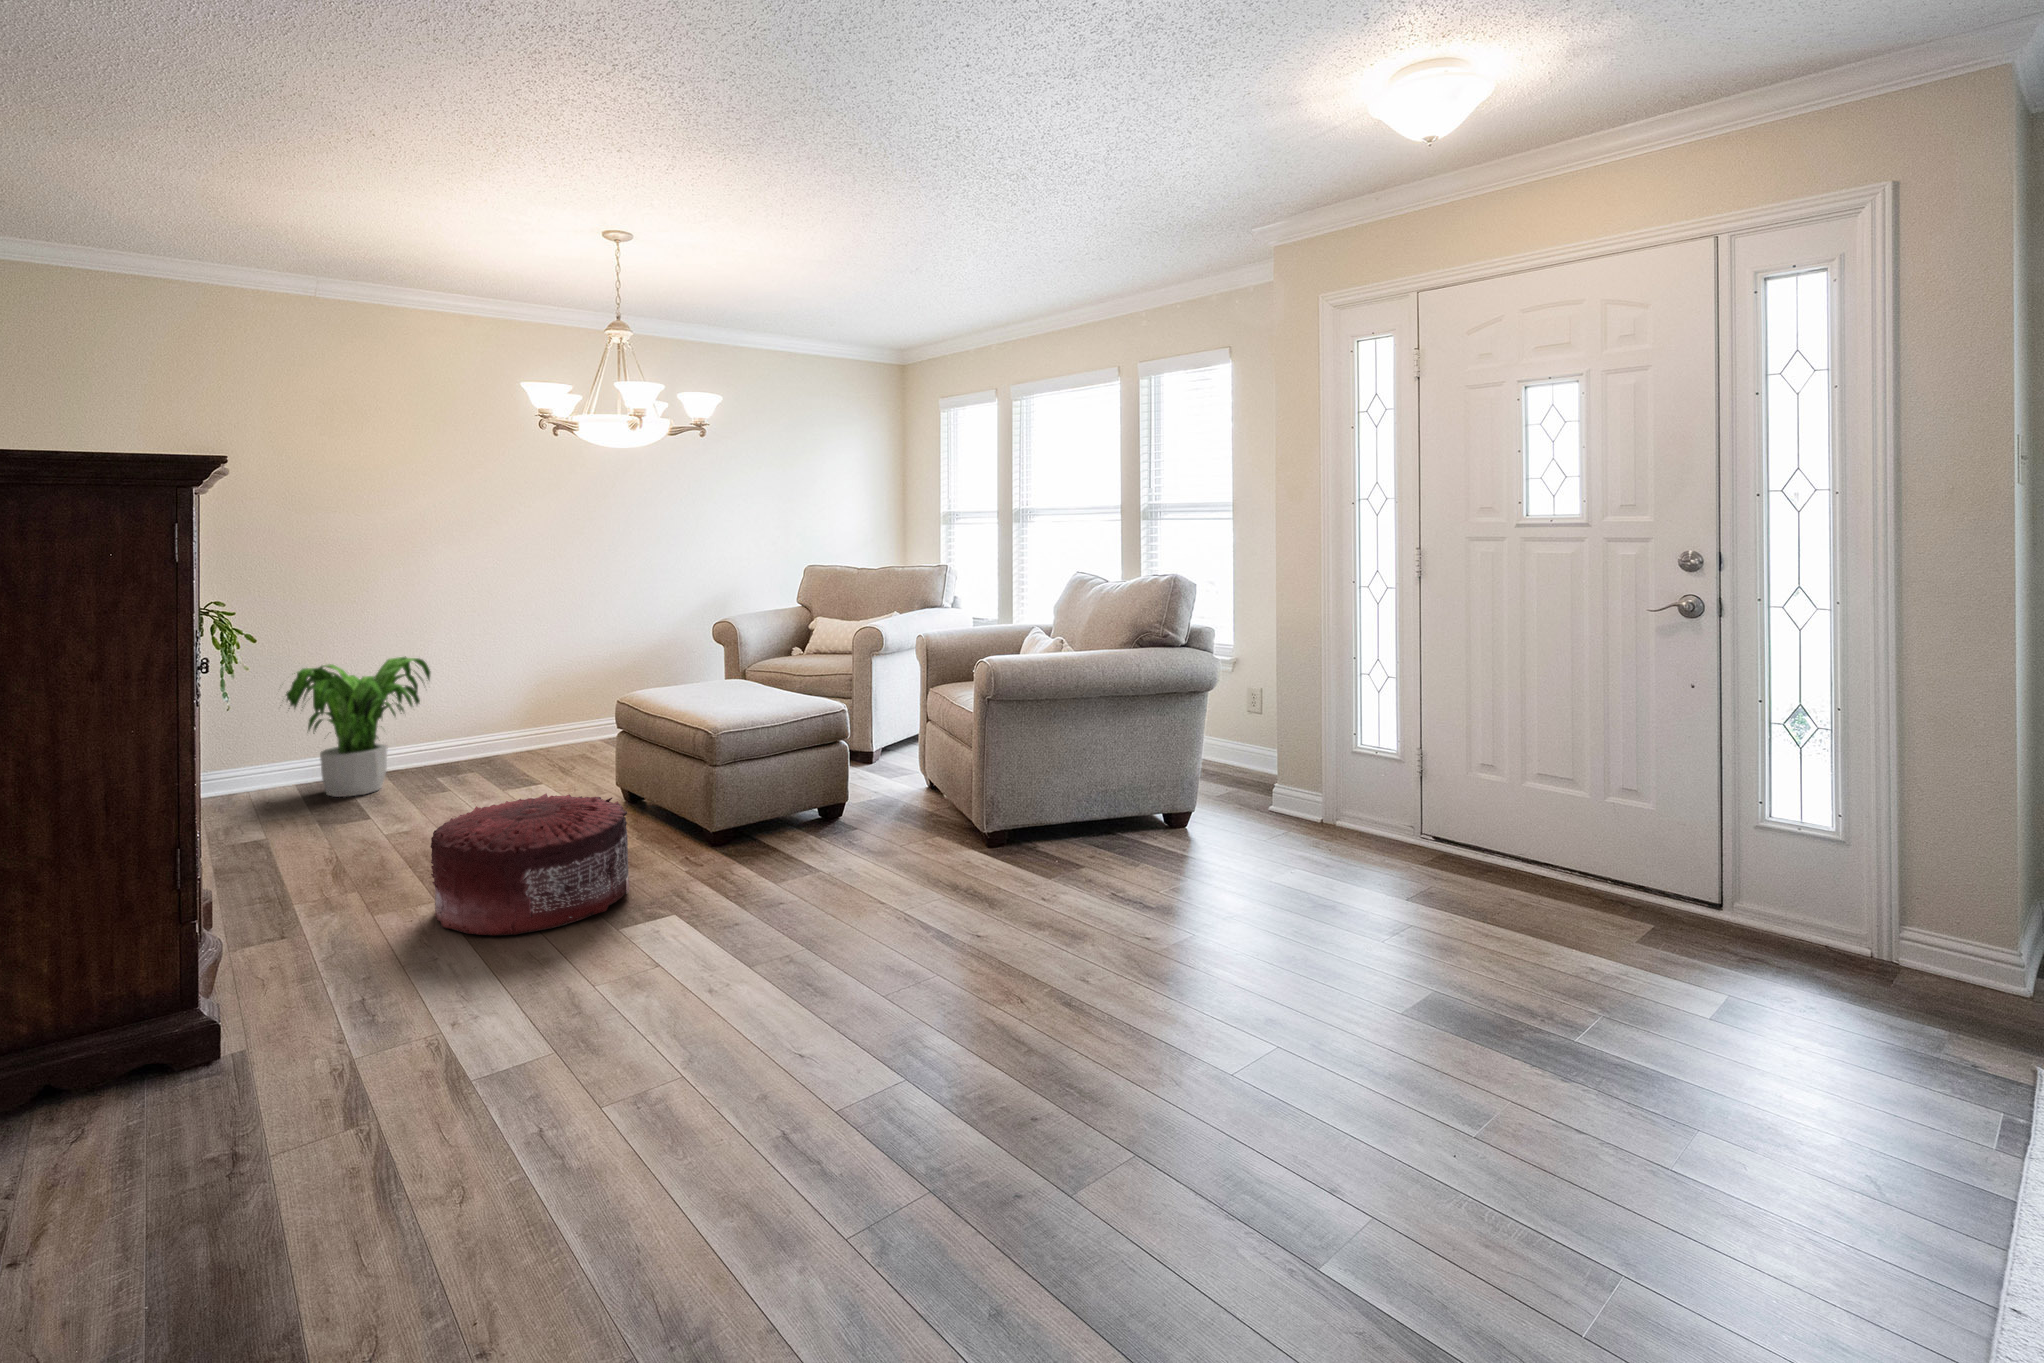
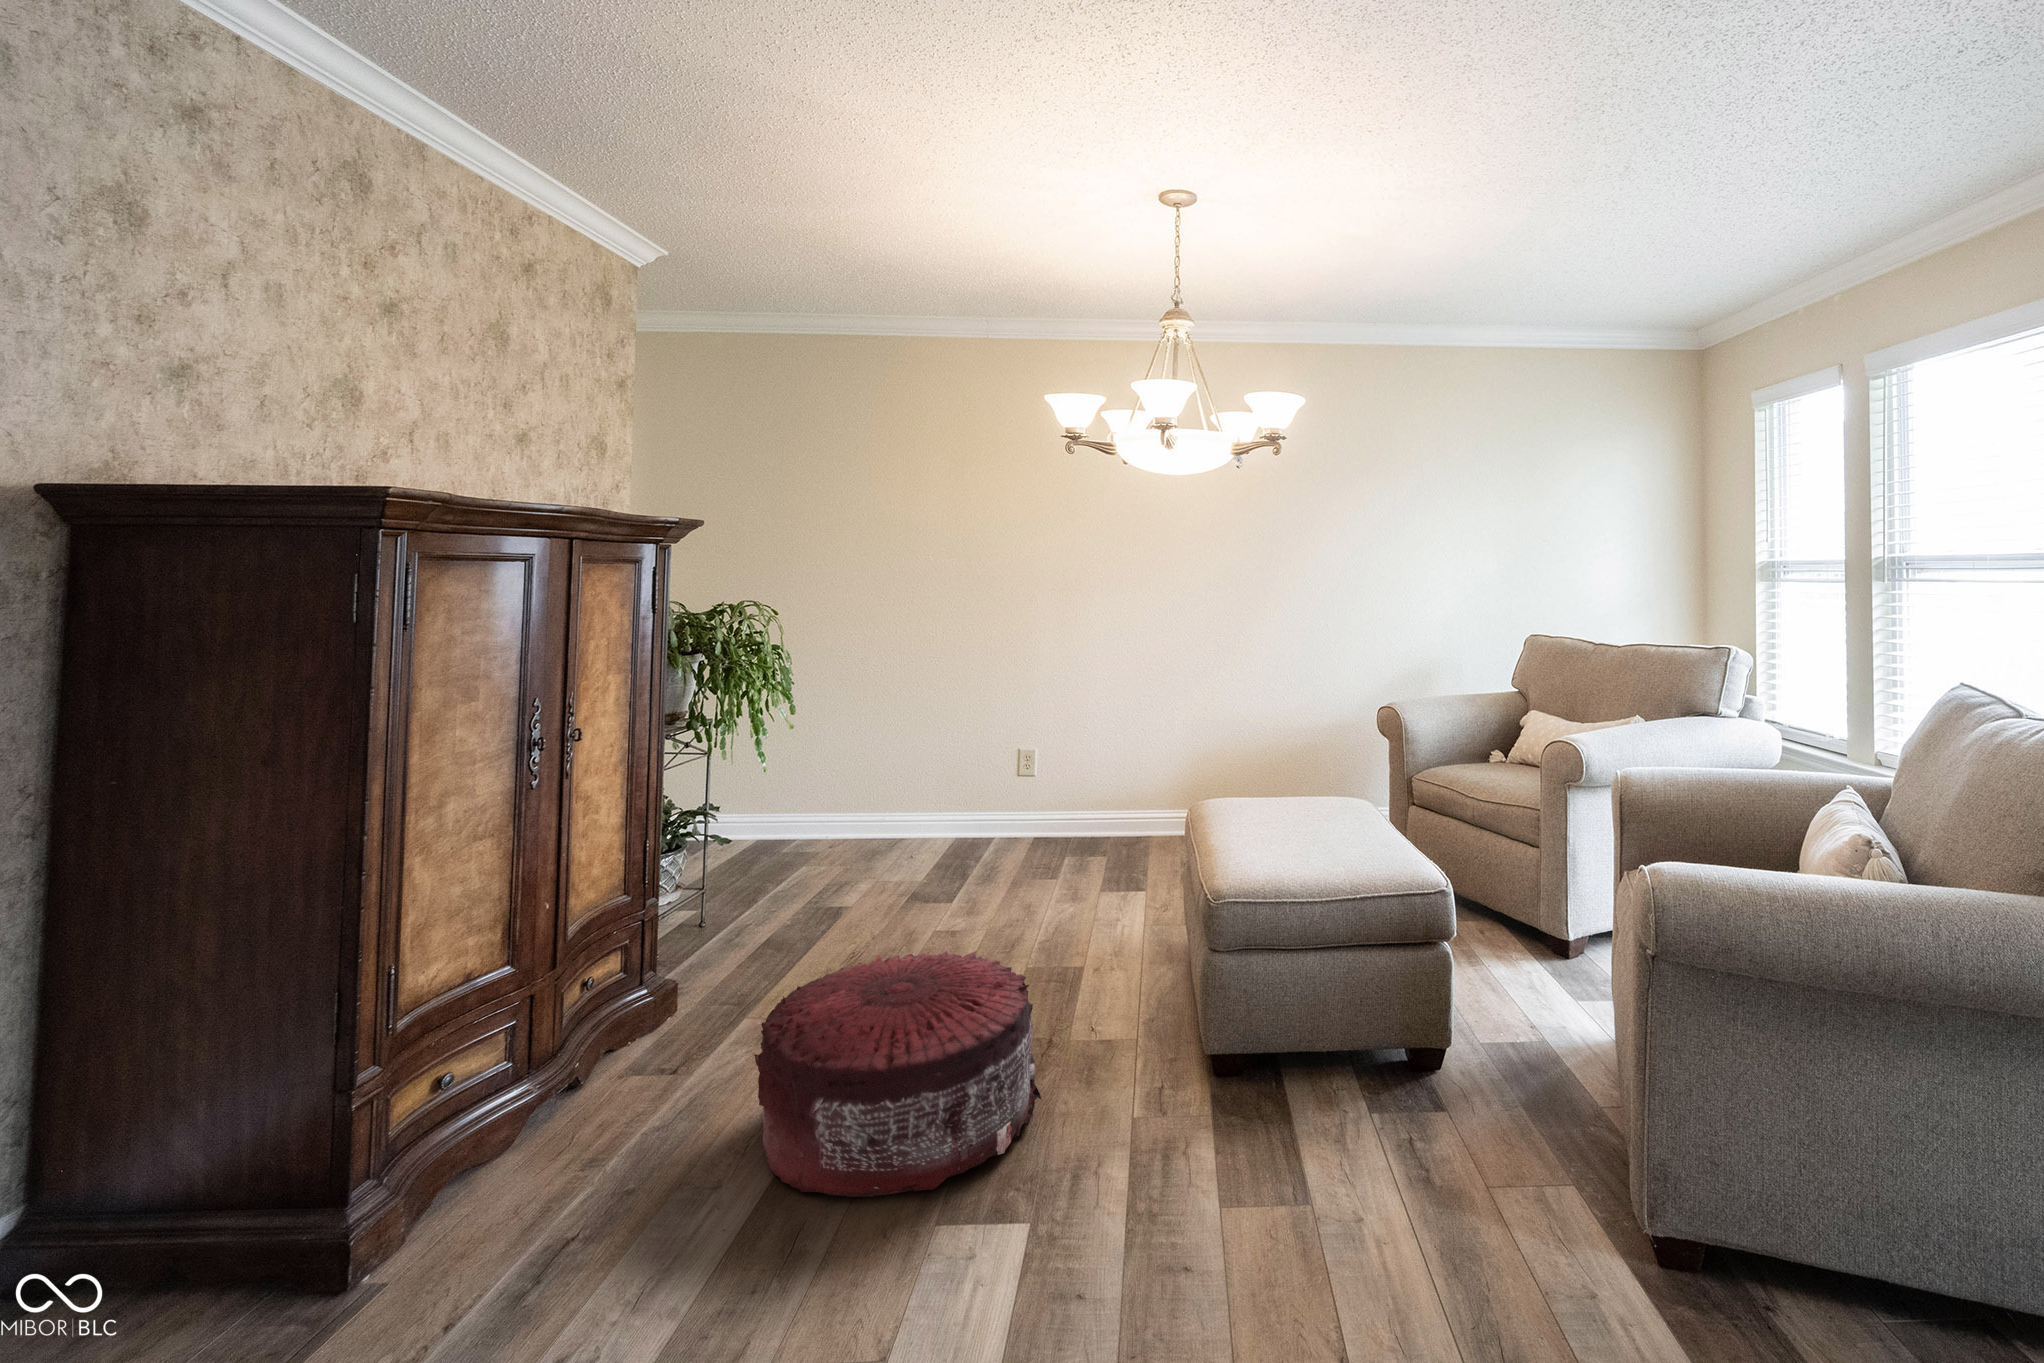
potted plant: present [286,657,430,797] -> none [898,714,1061,865]

